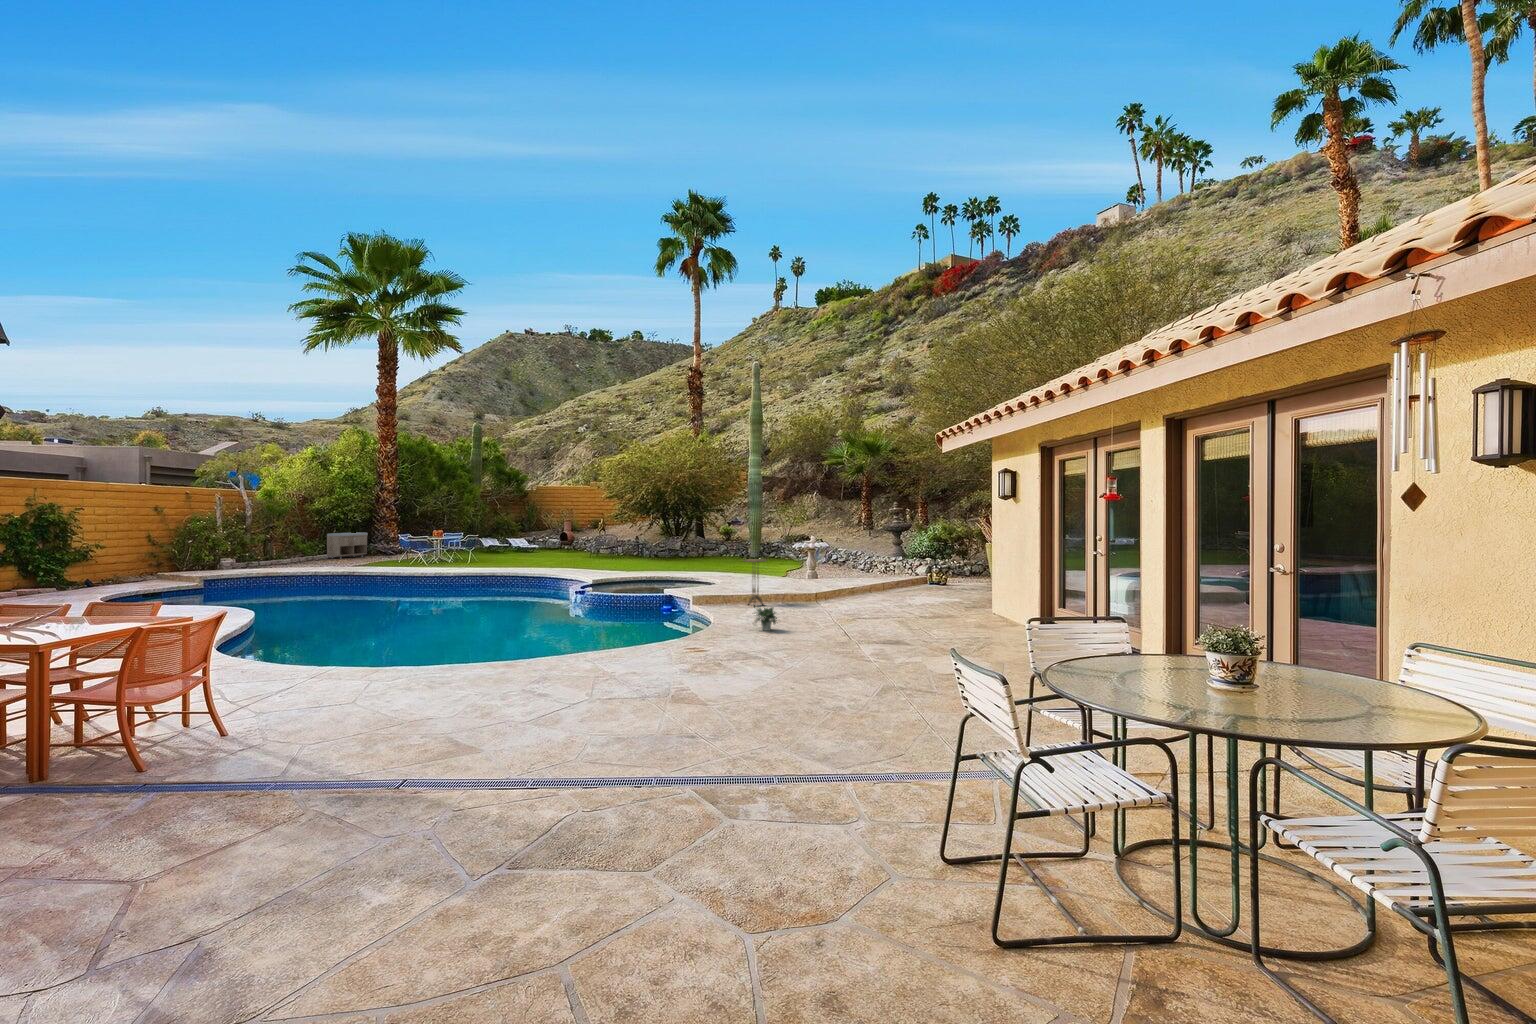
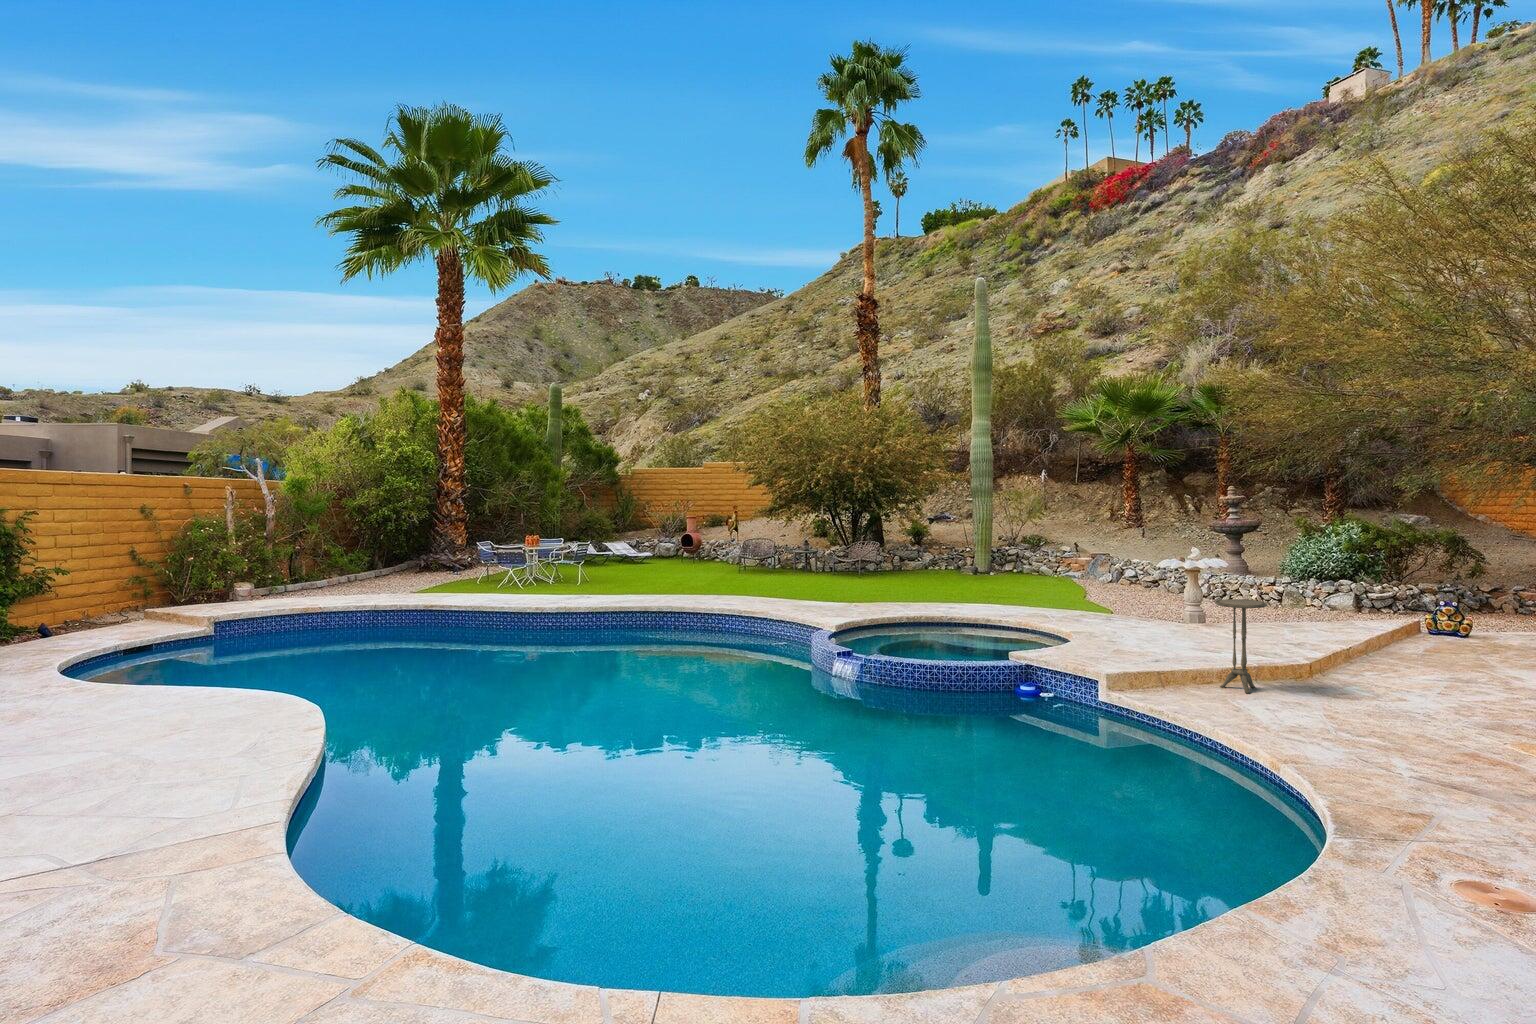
storage bench: present [327,532,368,558] -> none [374,537,429,576]
potted plant: present [754,607,777,631] -> none [1408,731,1508,790]

